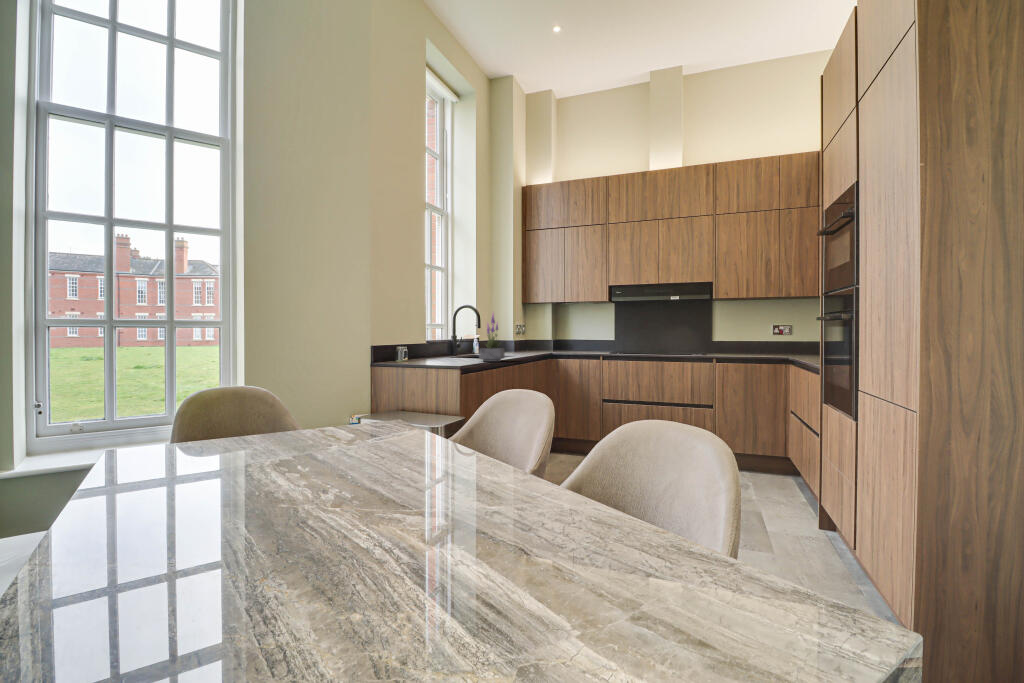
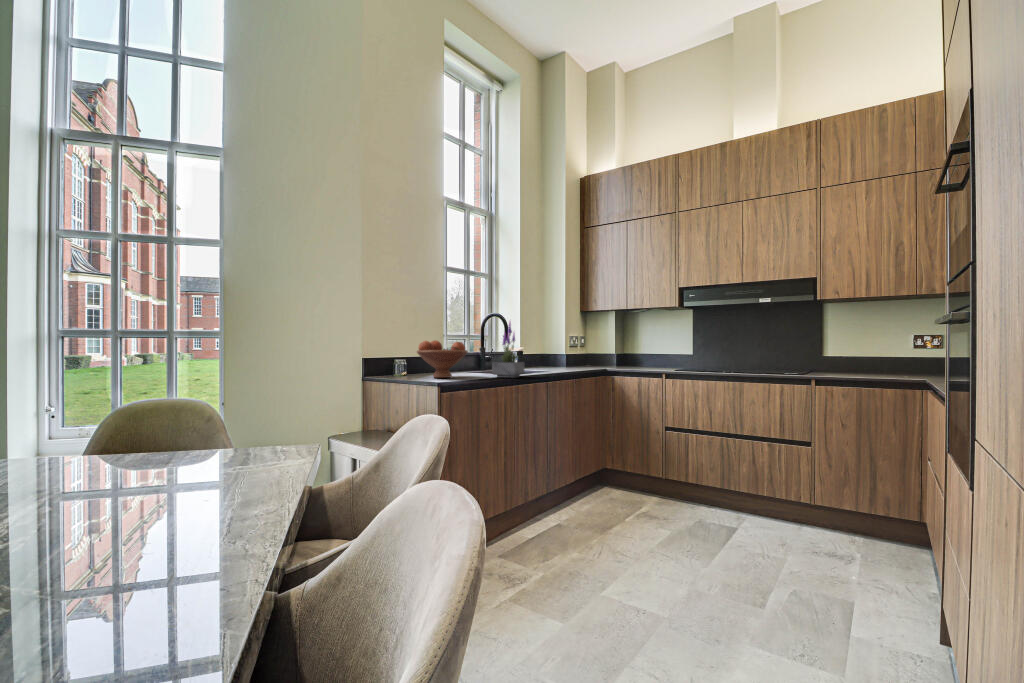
fruit bowl: none [414,330,460,363] -> present [417,341,468,378]

